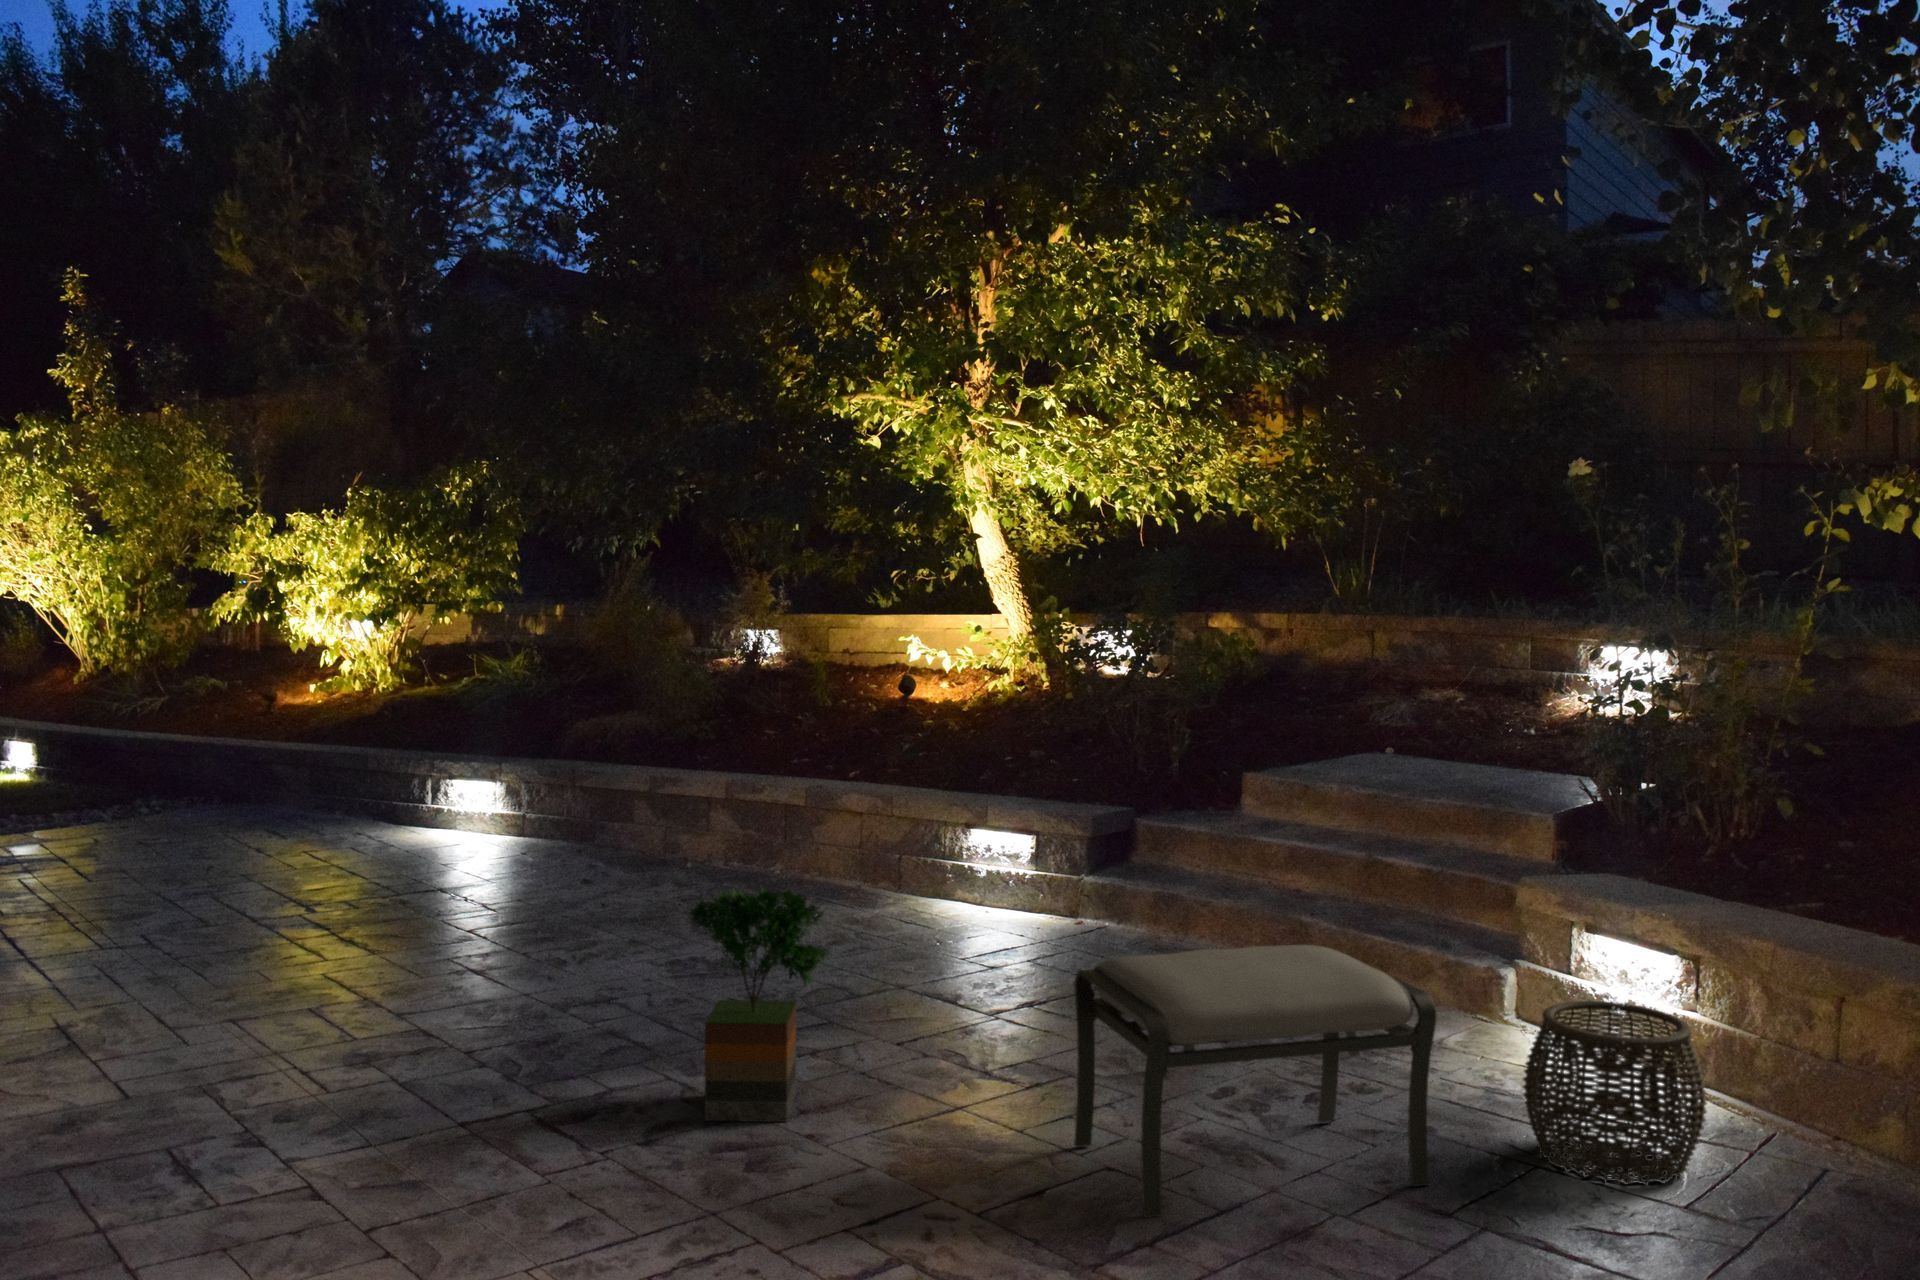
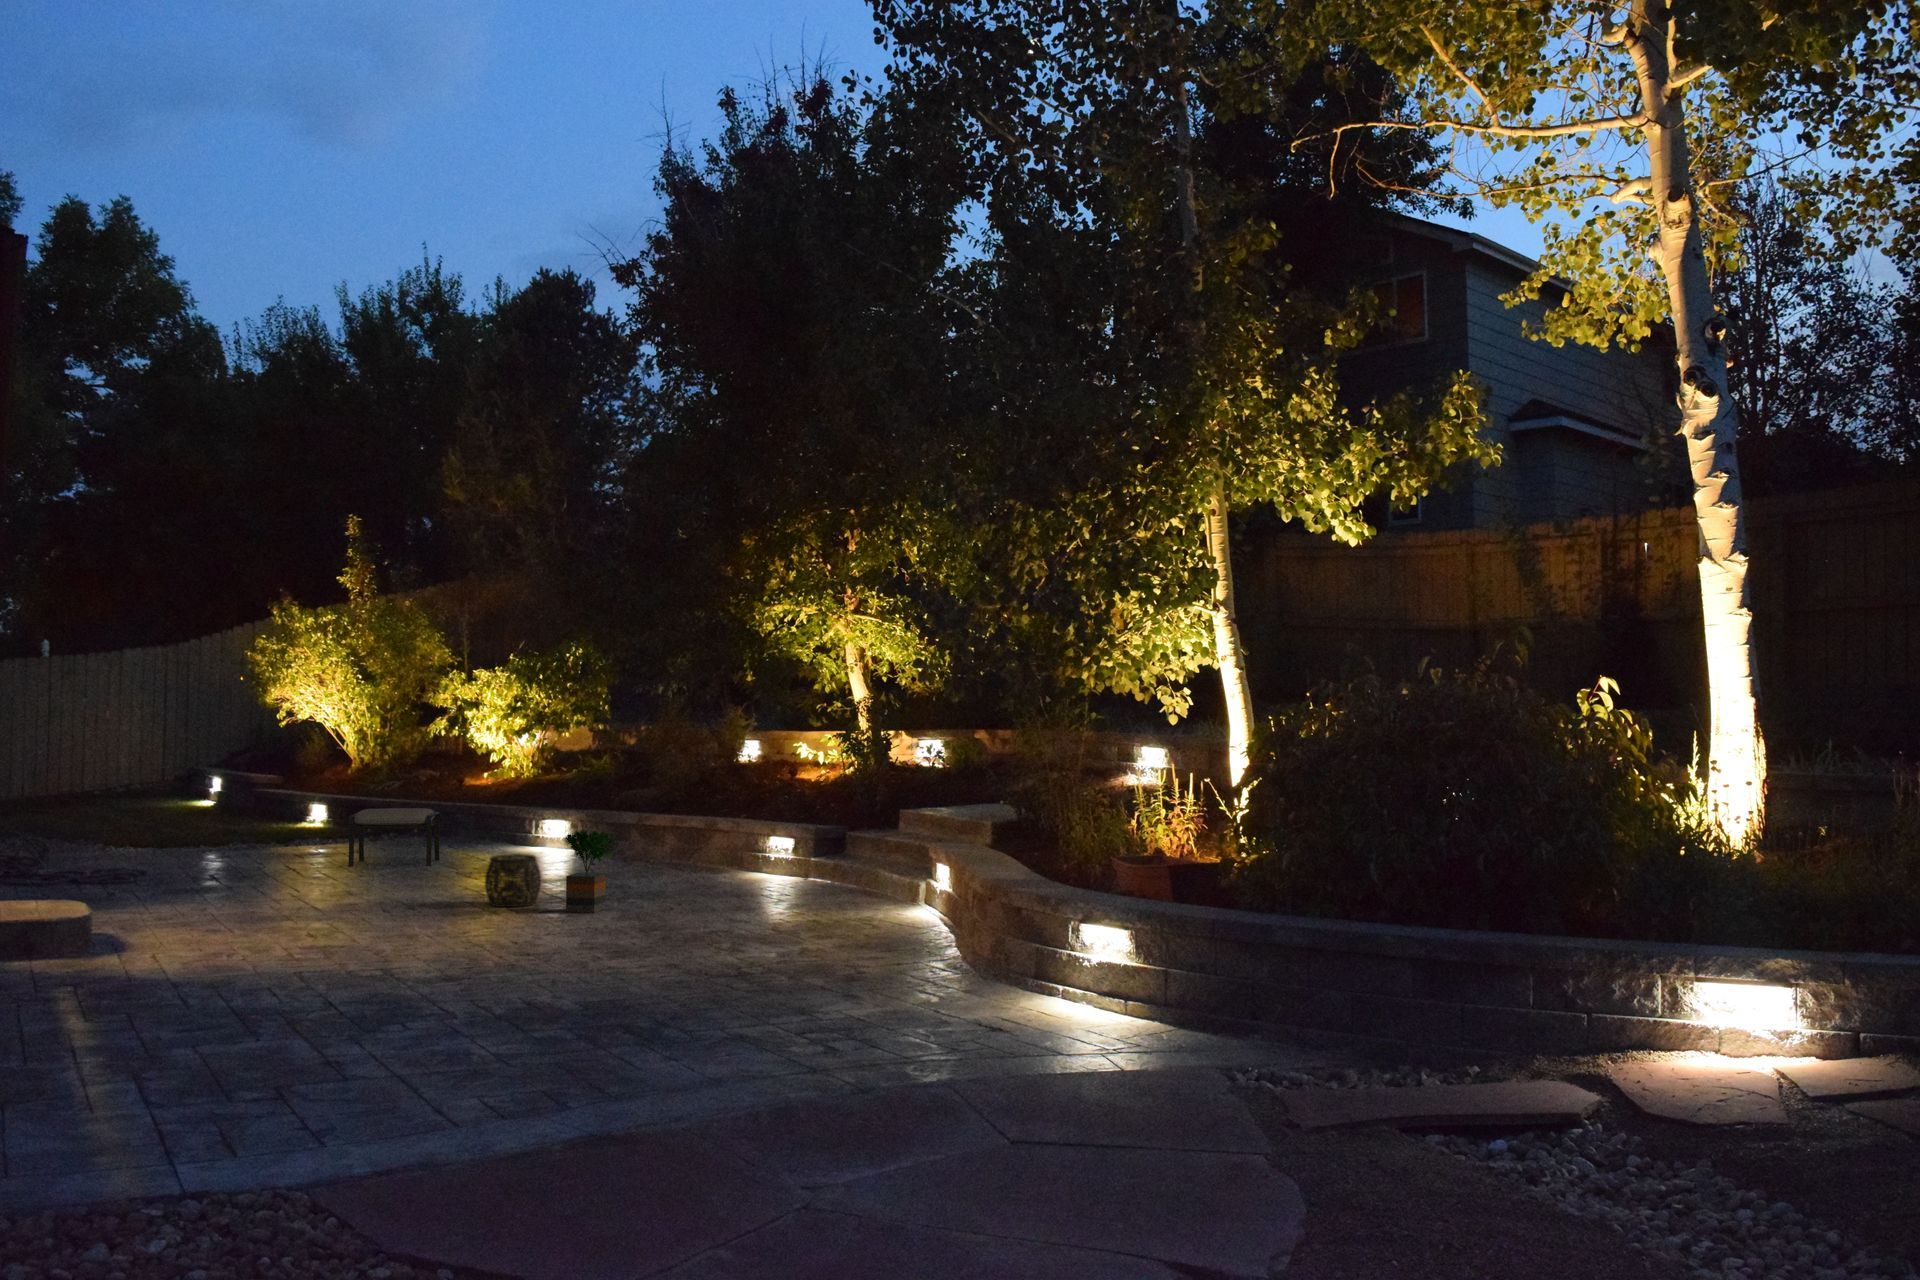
ottoman: present [1074,945,1436,1218] -> present [348,808,440,867]
woven basket: present [1523,1001,1707,1185] -> present [485,855,541,907]

